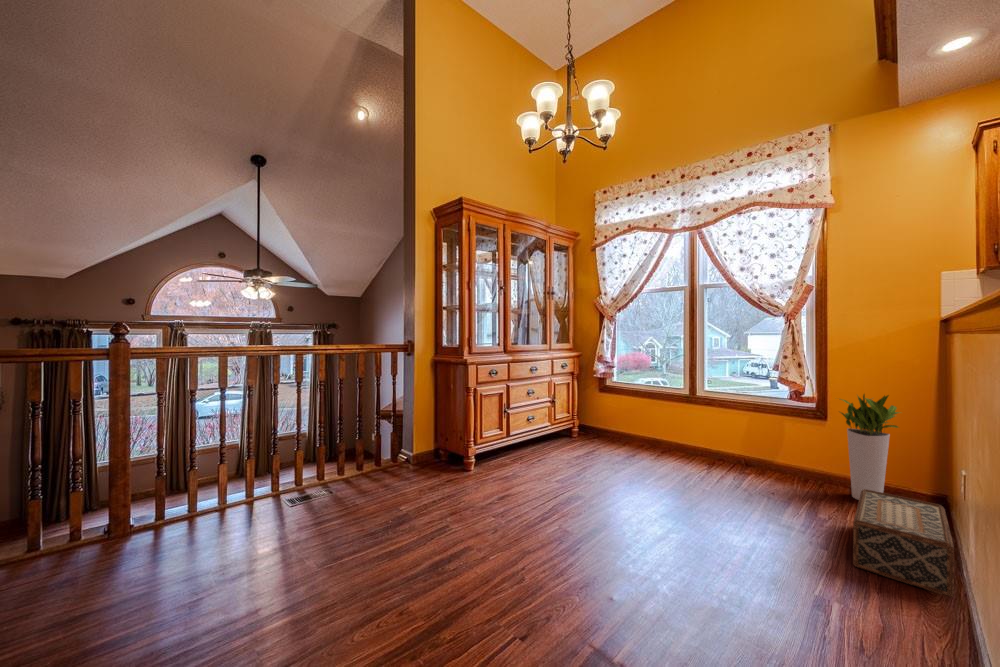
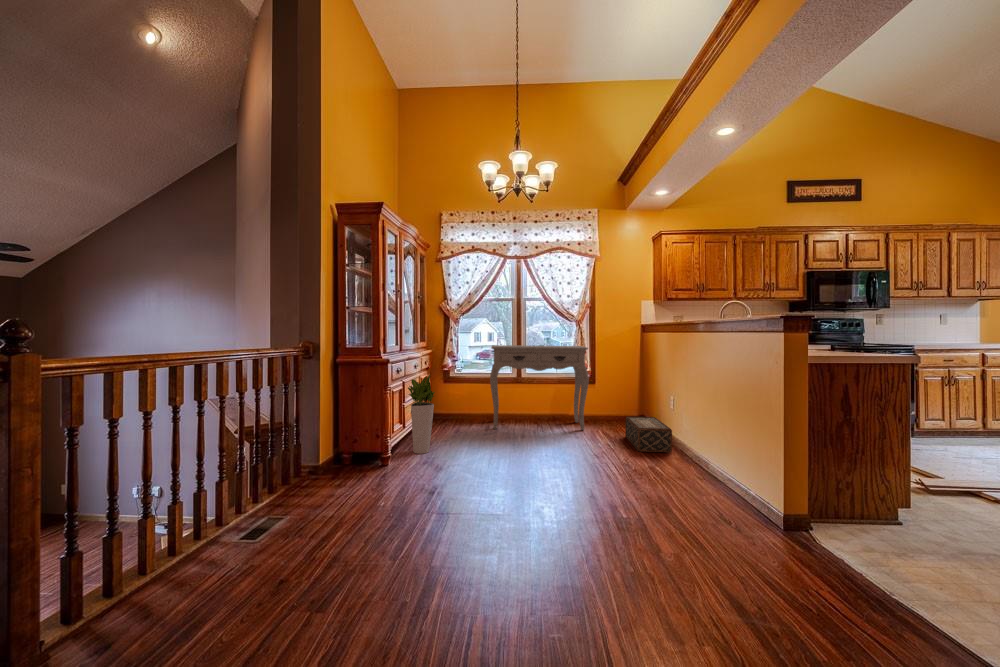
console table: none [631,349,797,492] -> present [490,345,589,430]
planter: present [840,394,899,500] -> present [408,375,435,454]

